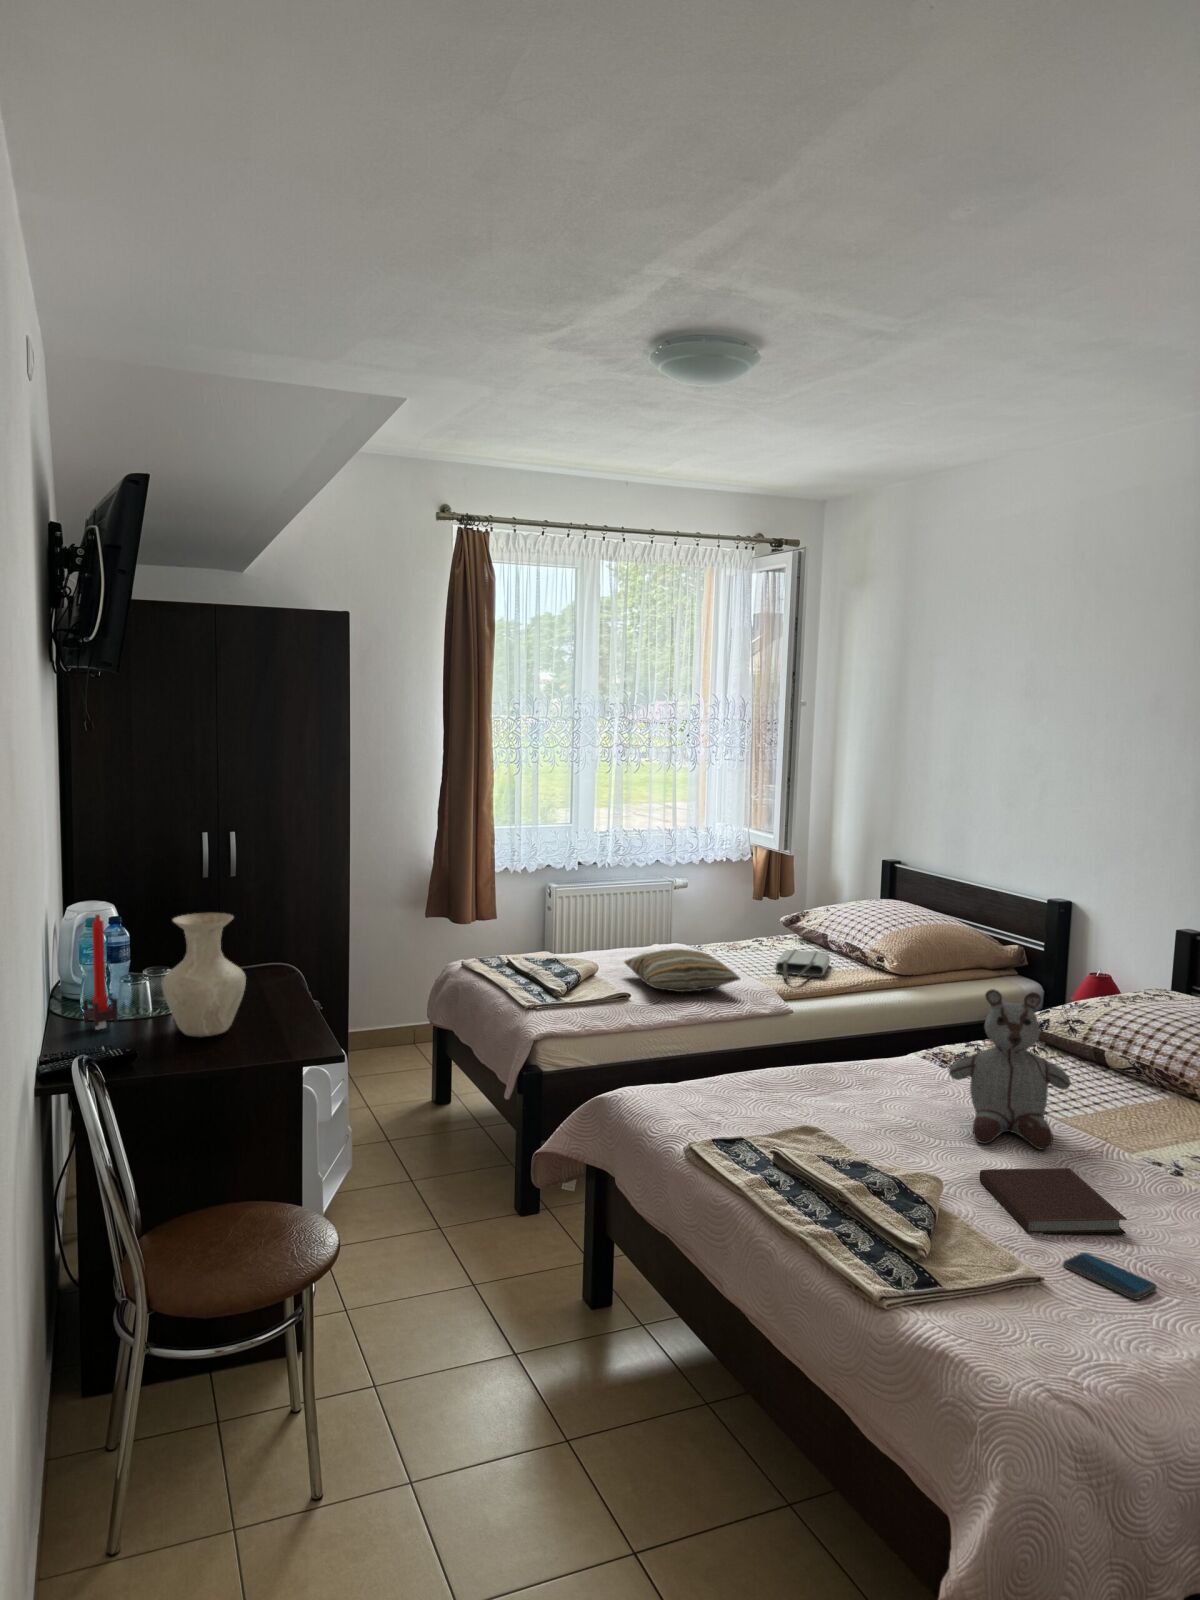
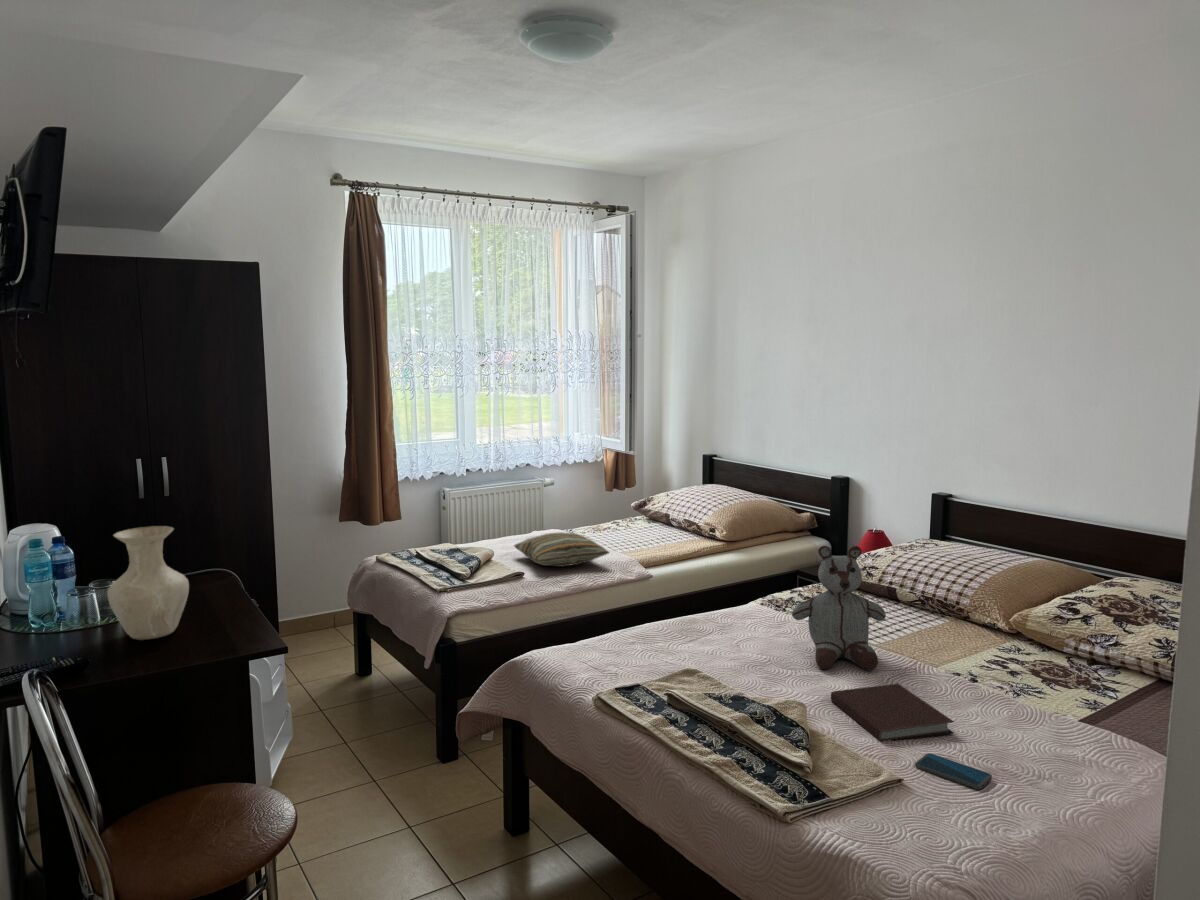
candle: present [83,914,118,1030] -> none [29,535,66,641]
tote bag: present [775,950,830,980] -> none [632,527,673,550]

